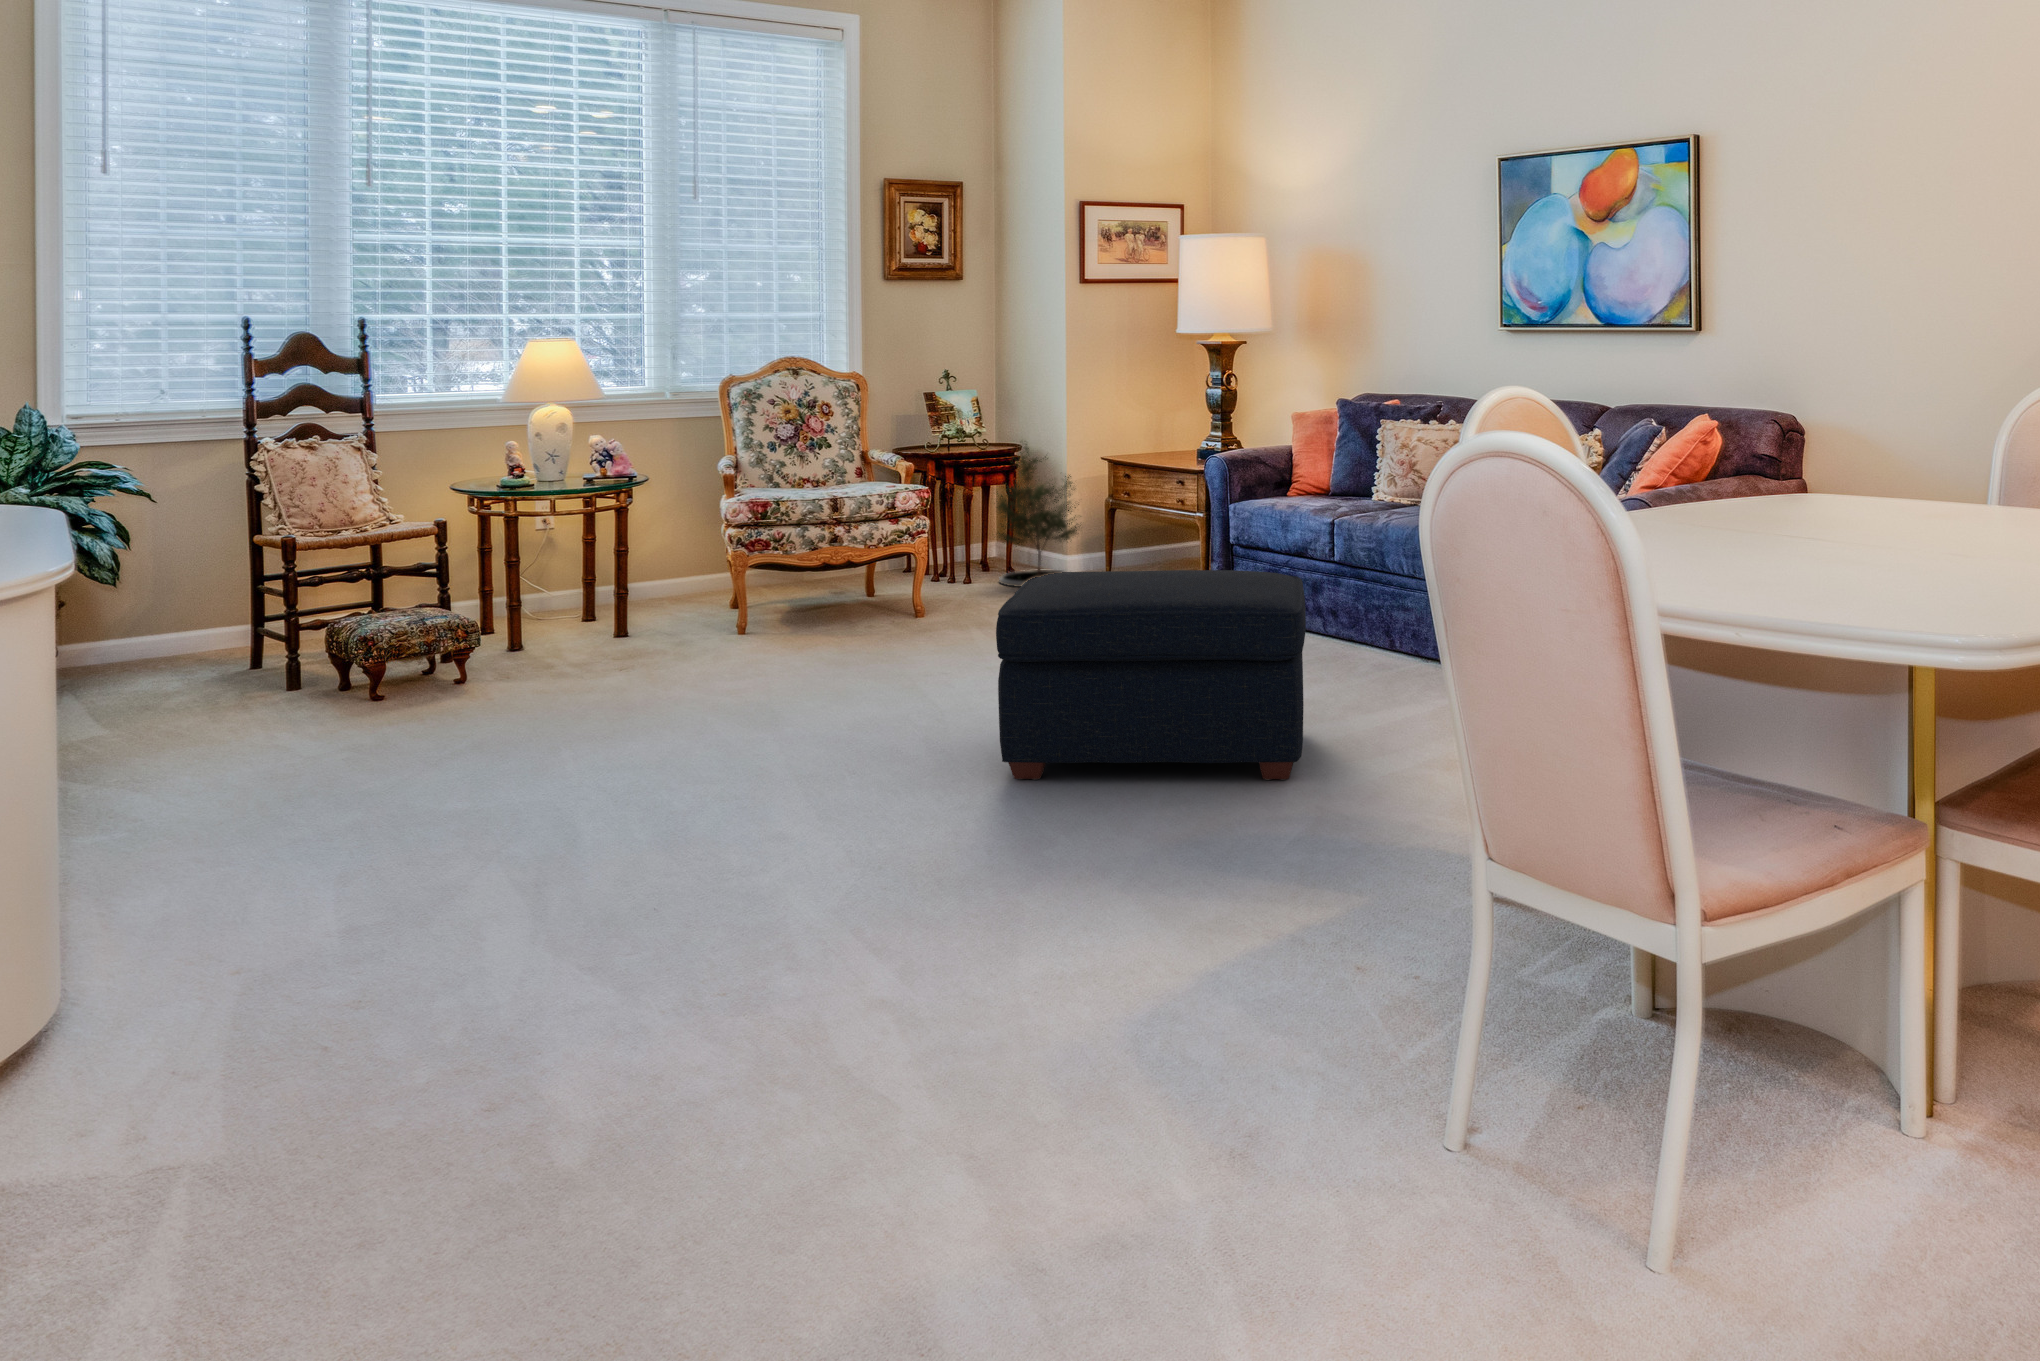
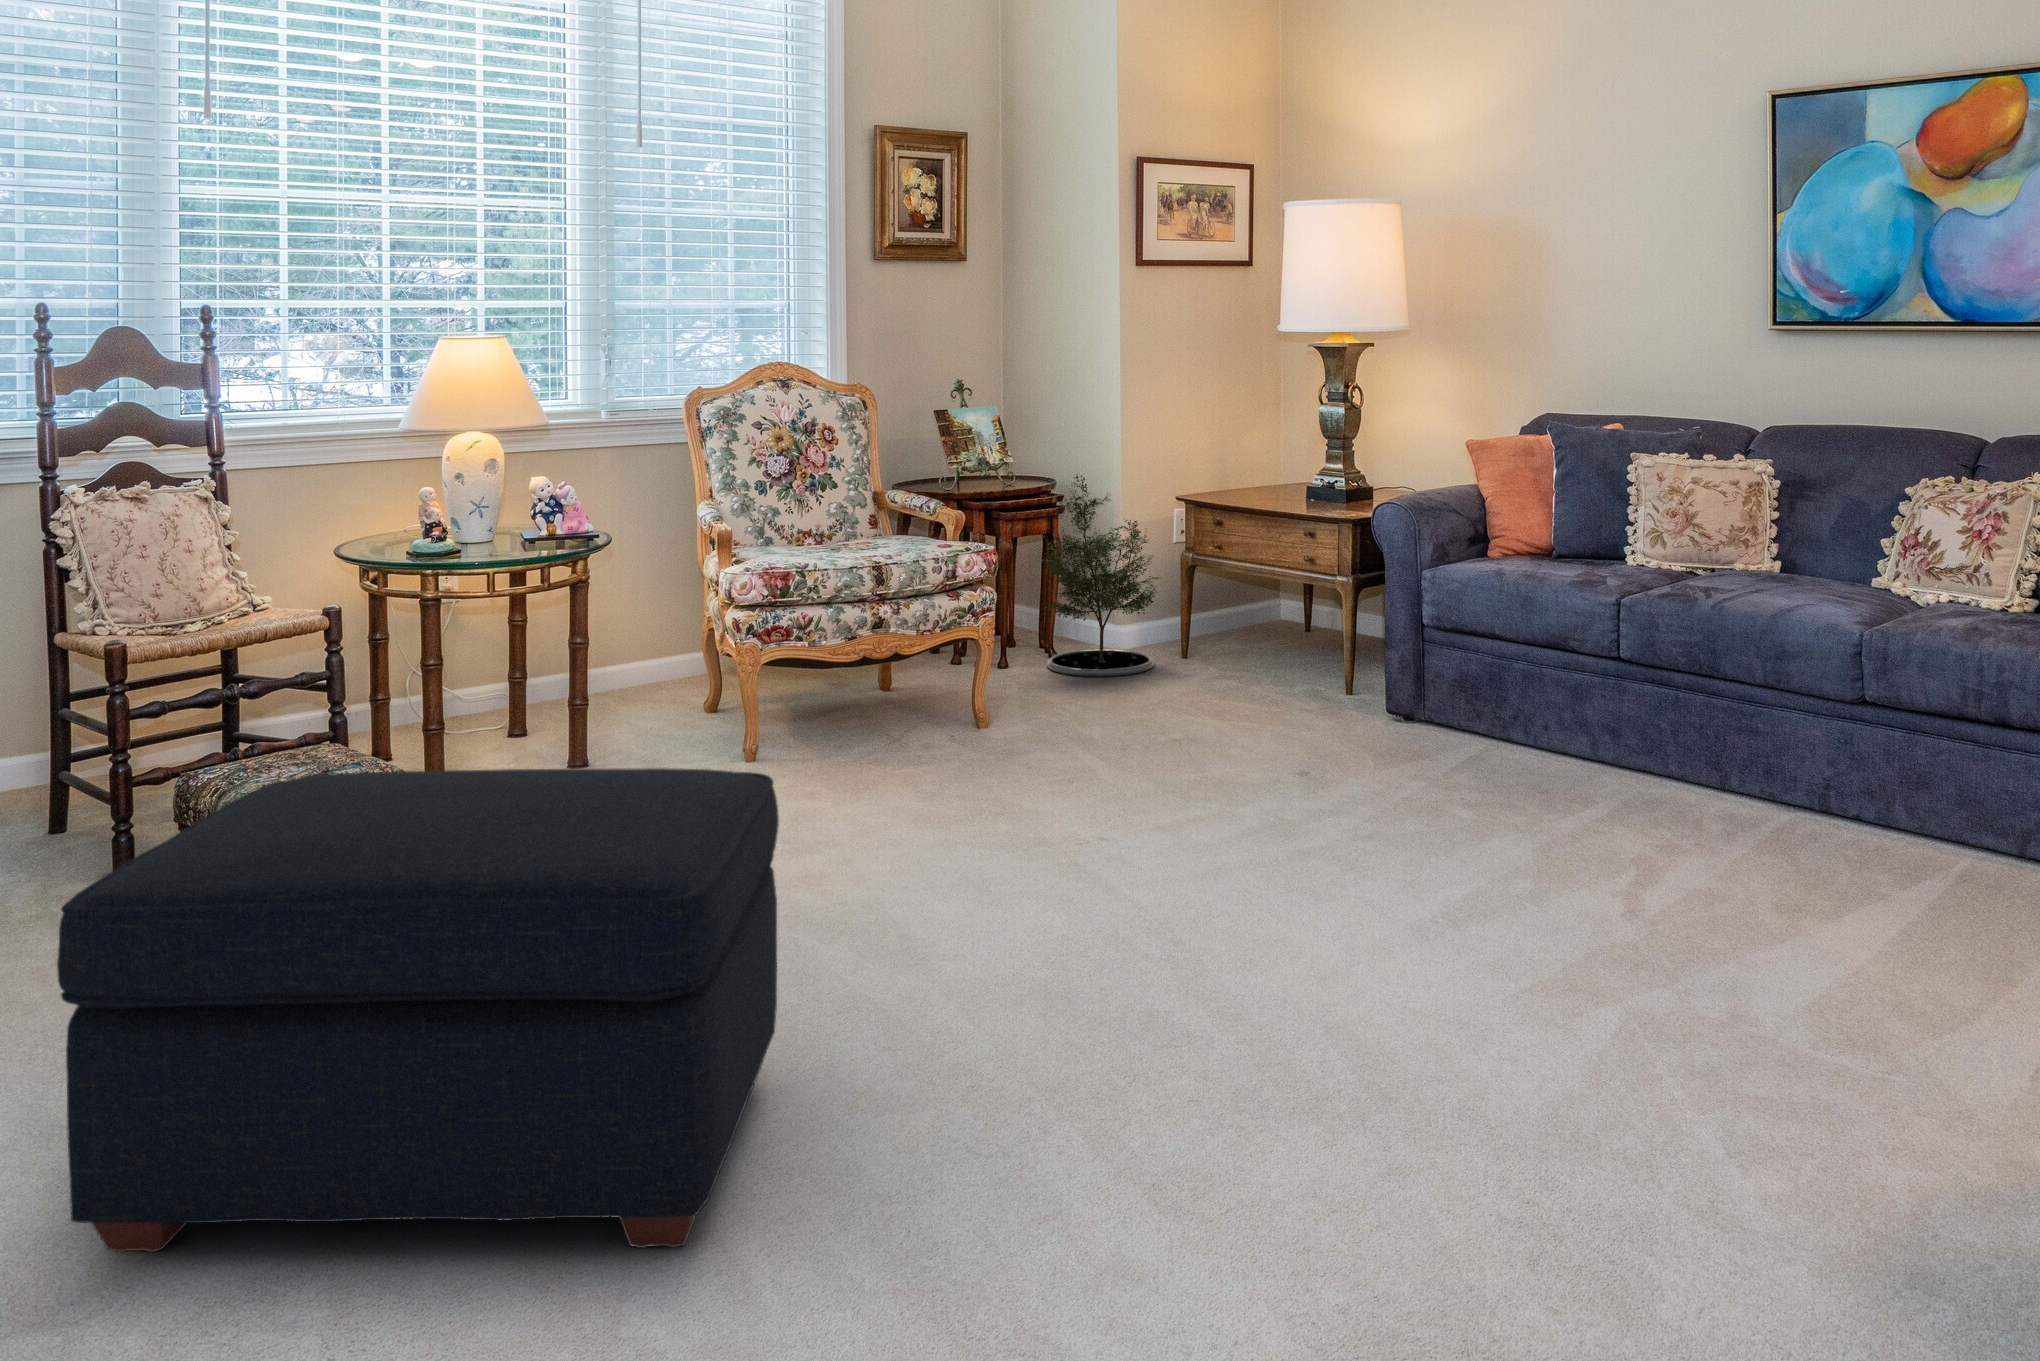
ottoman: present [996,570,1306,780] -> present [57,768,779,1252]

